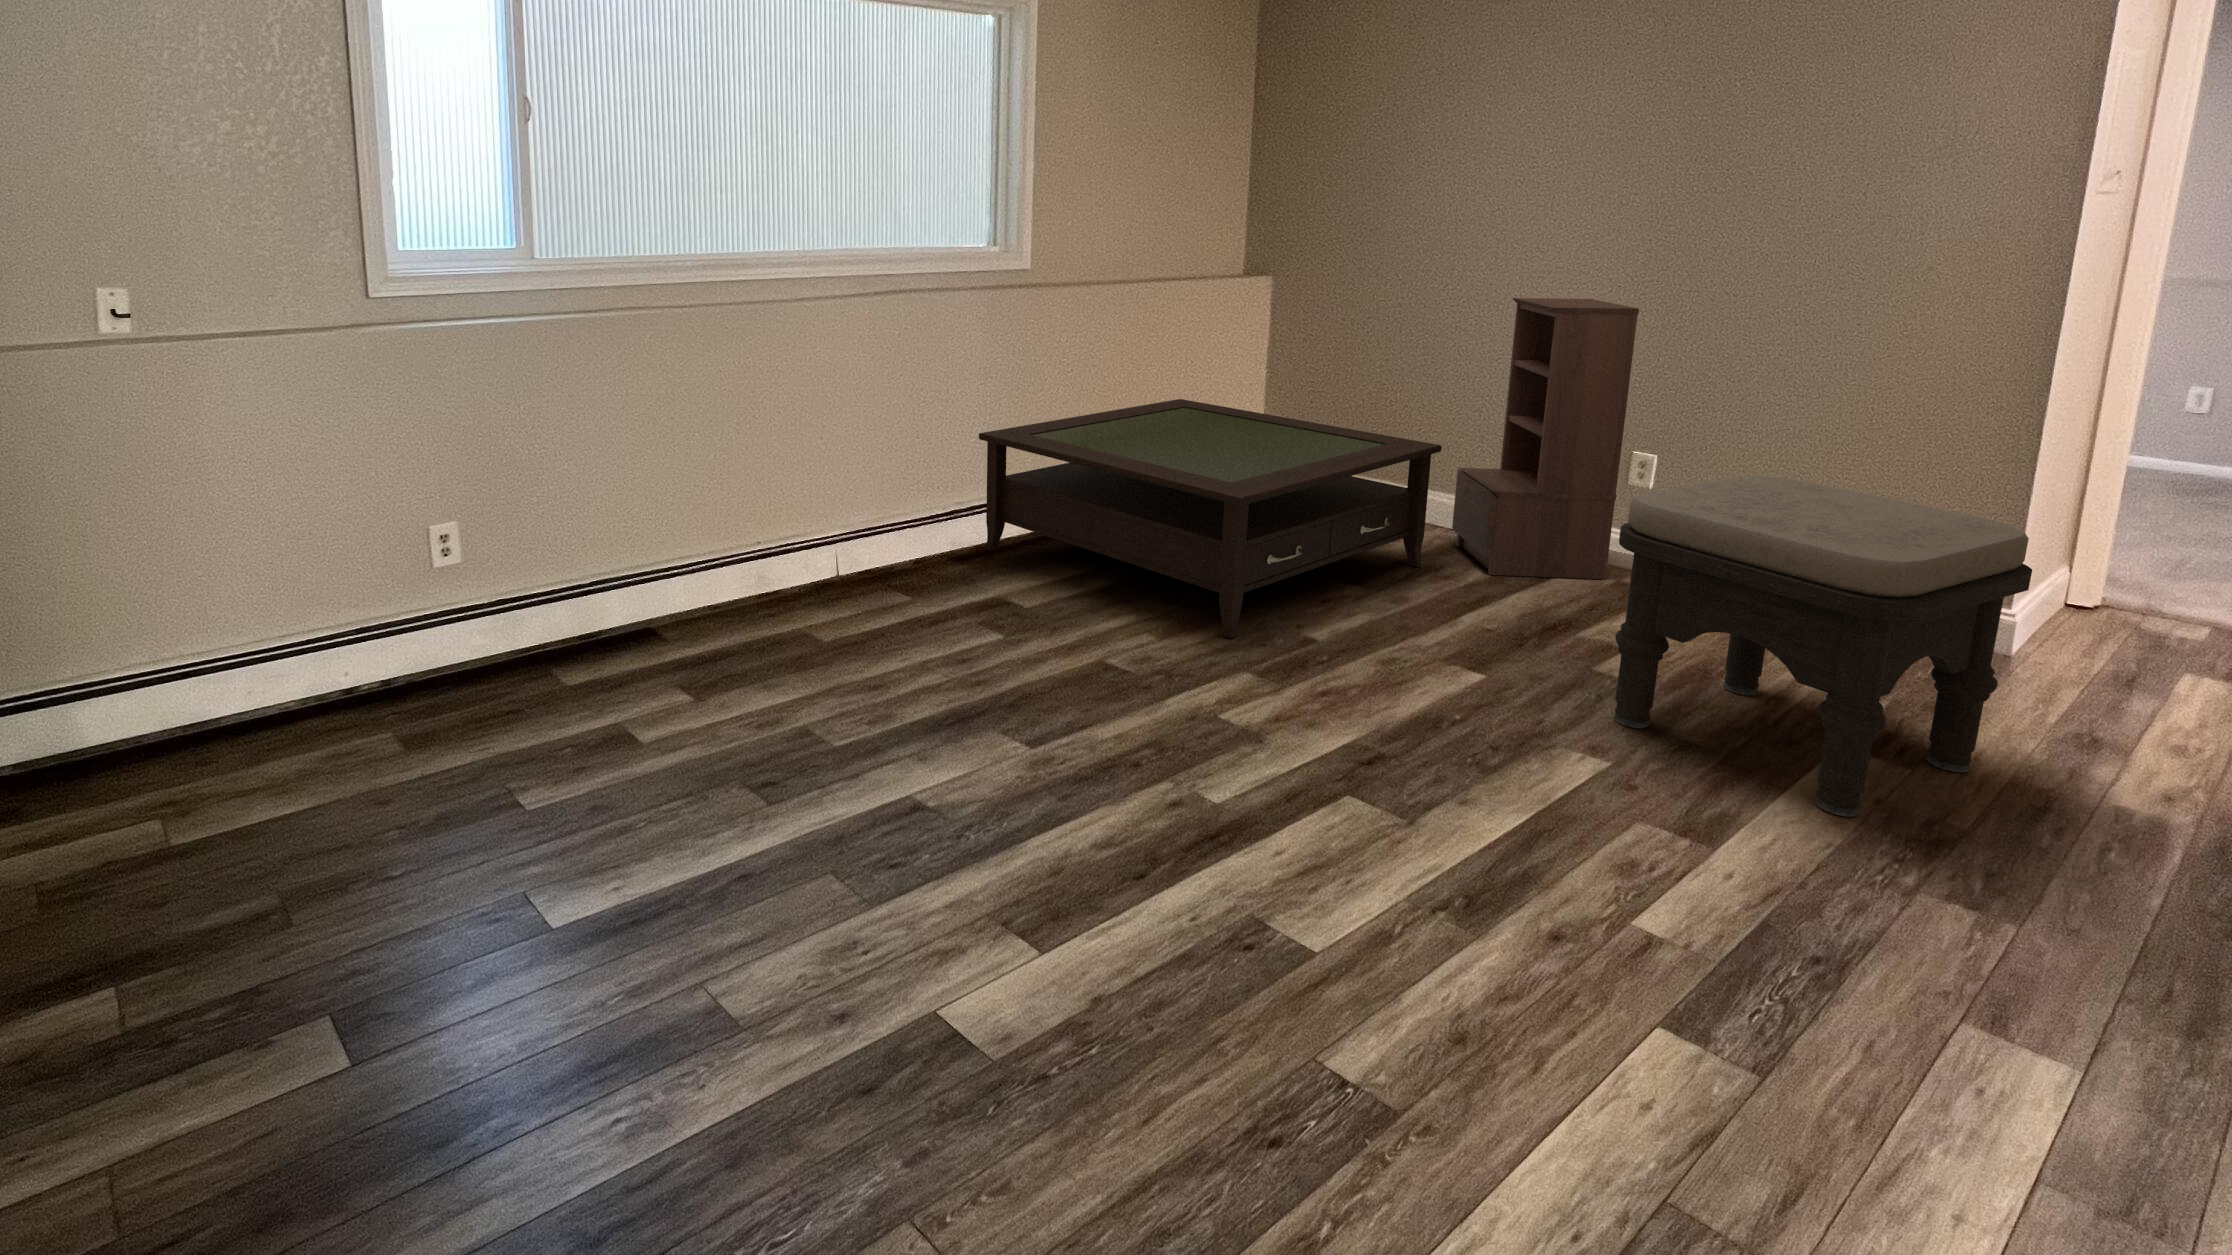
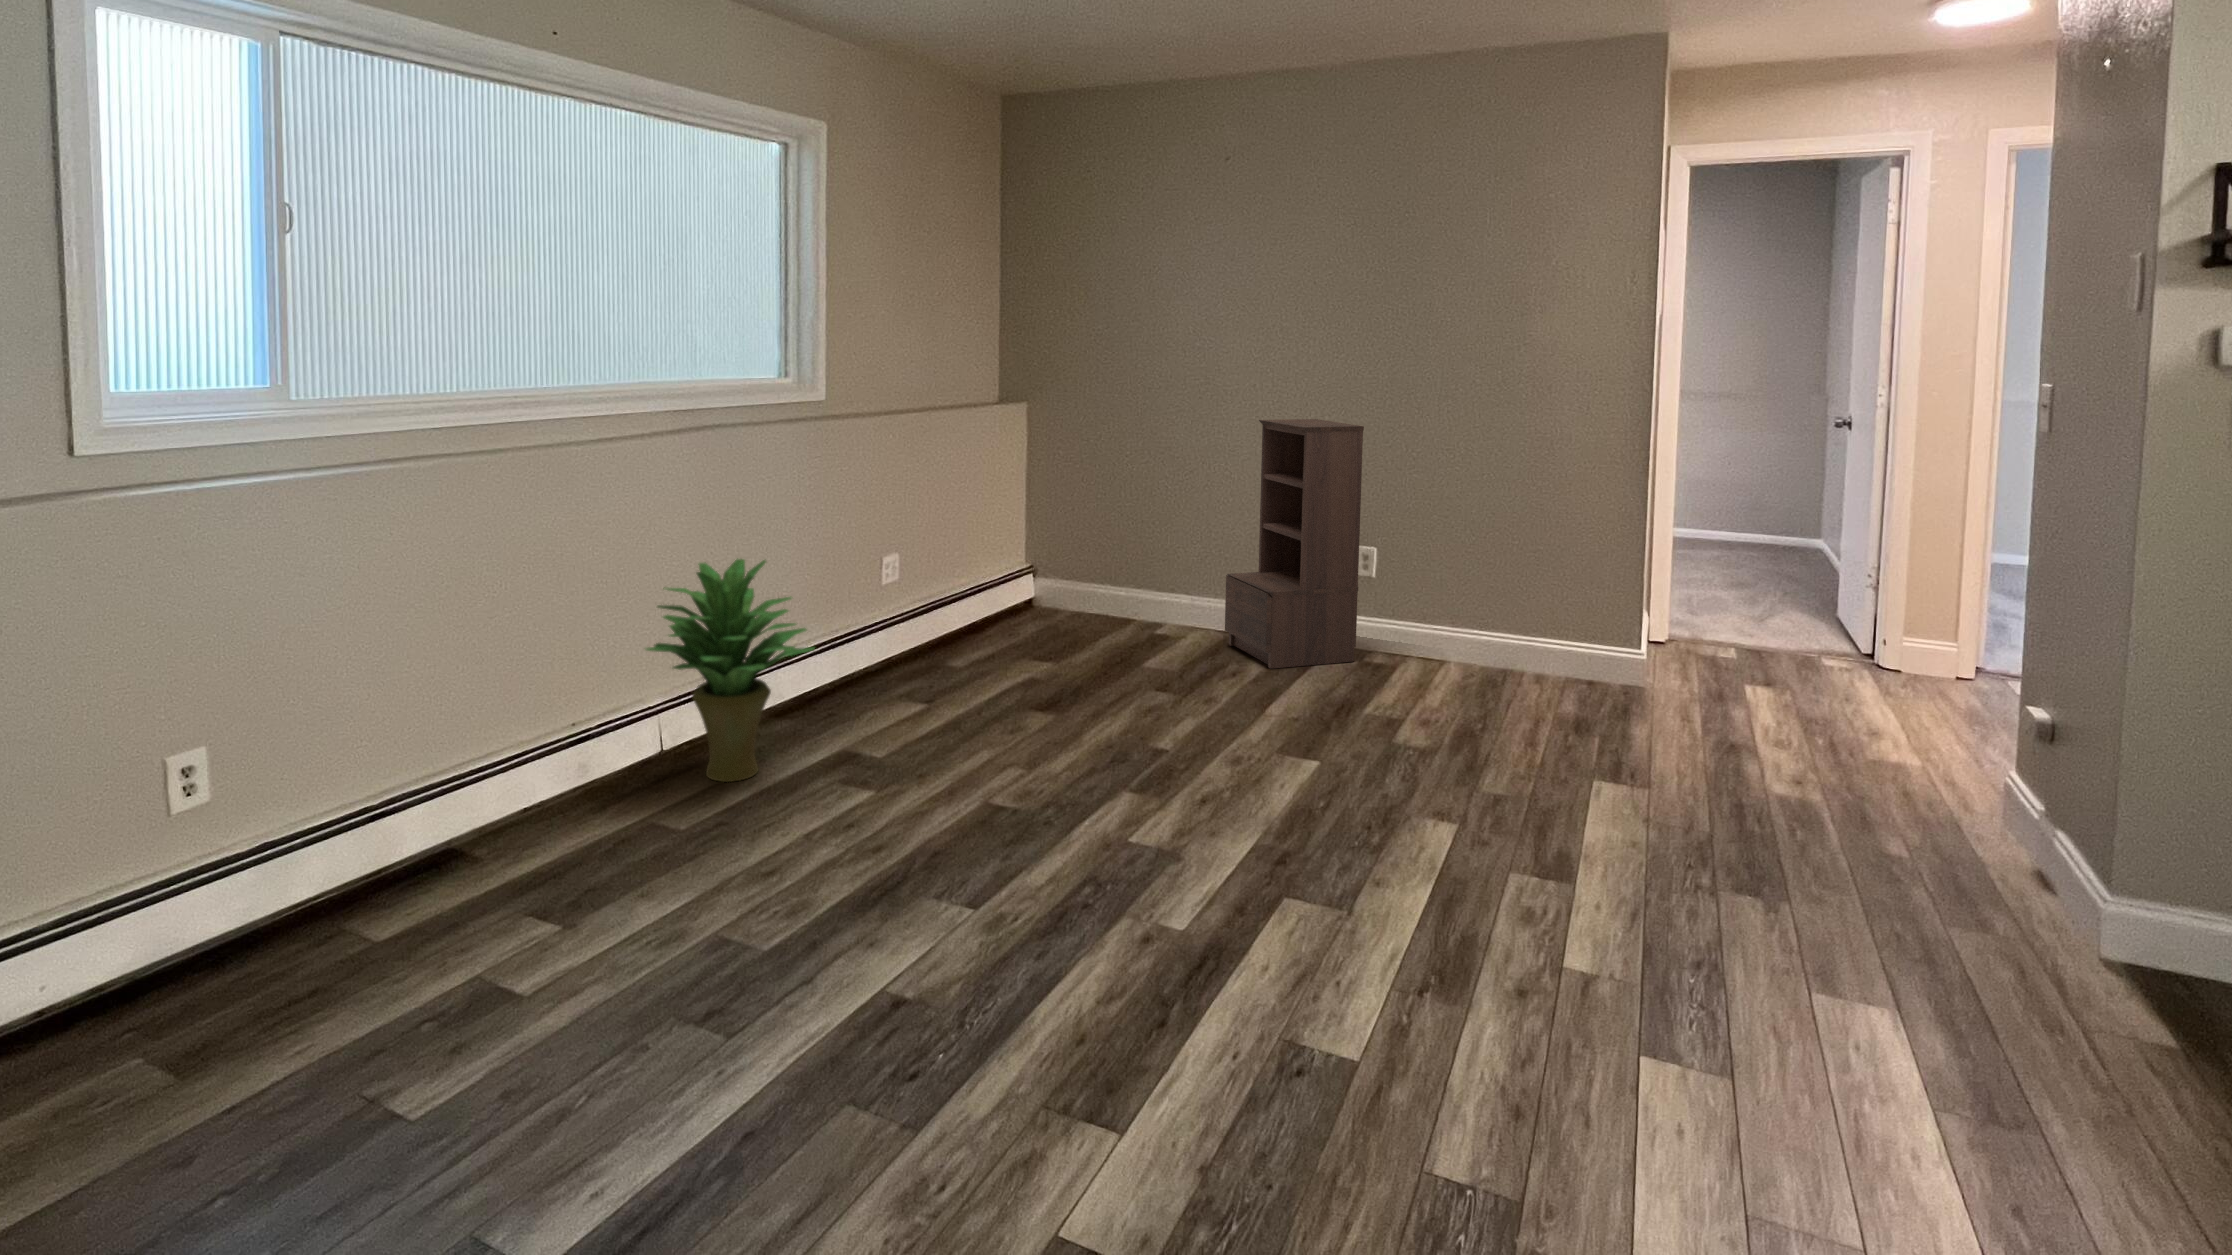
coffee table: present [979,399,1442,638] -> none [800,527,1224,760]
potted plant: none [808,411,958,607] -> present [646,559,814,782]
ottoman: present [1614,476,2032,817] -> none [1427,560,1702,836]

